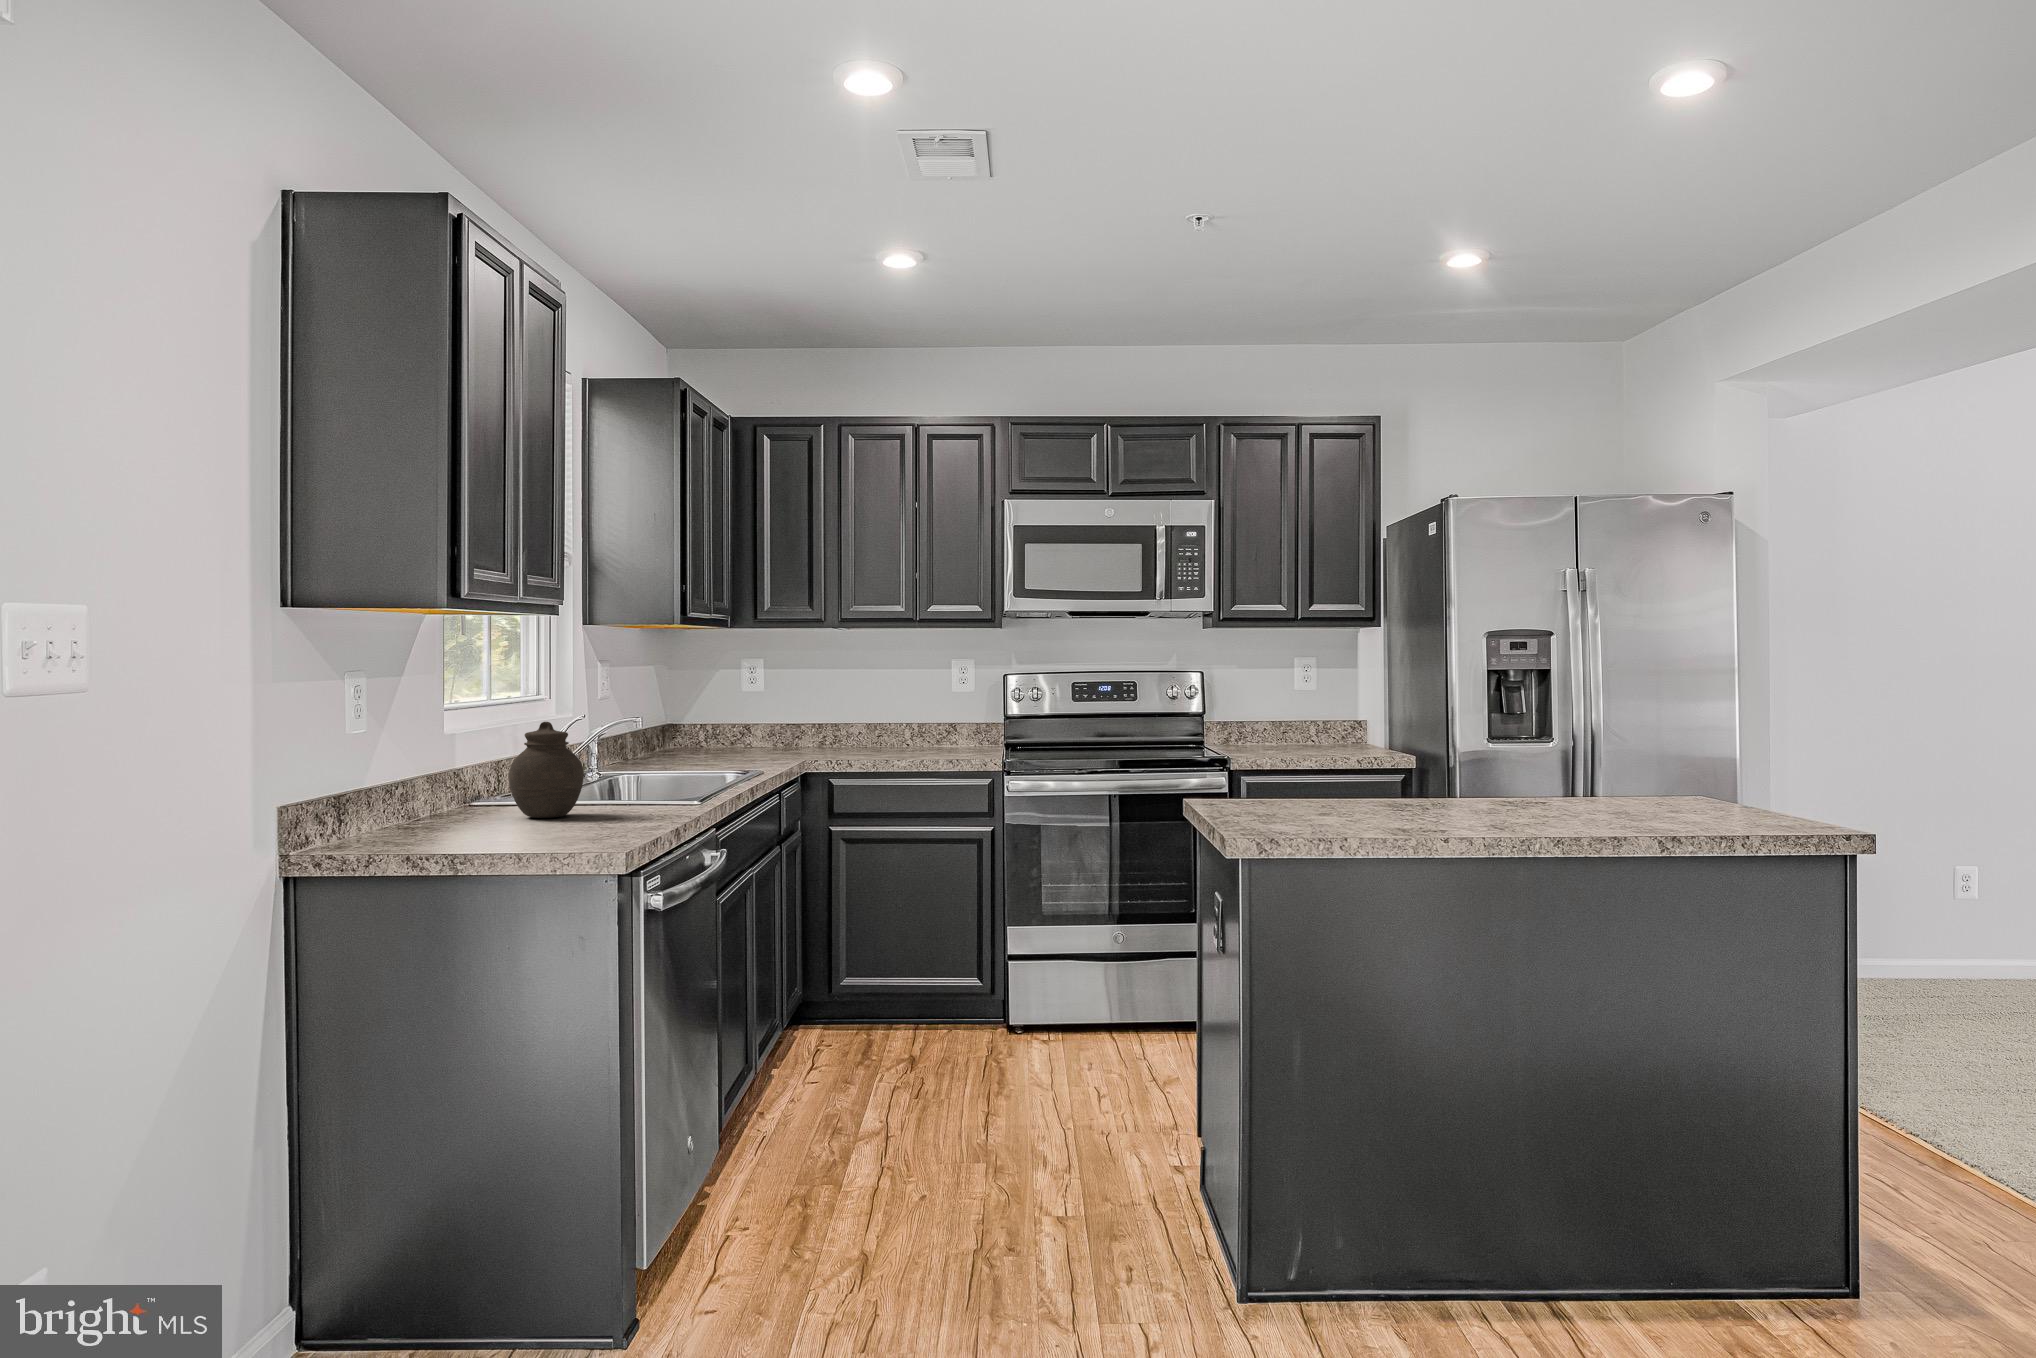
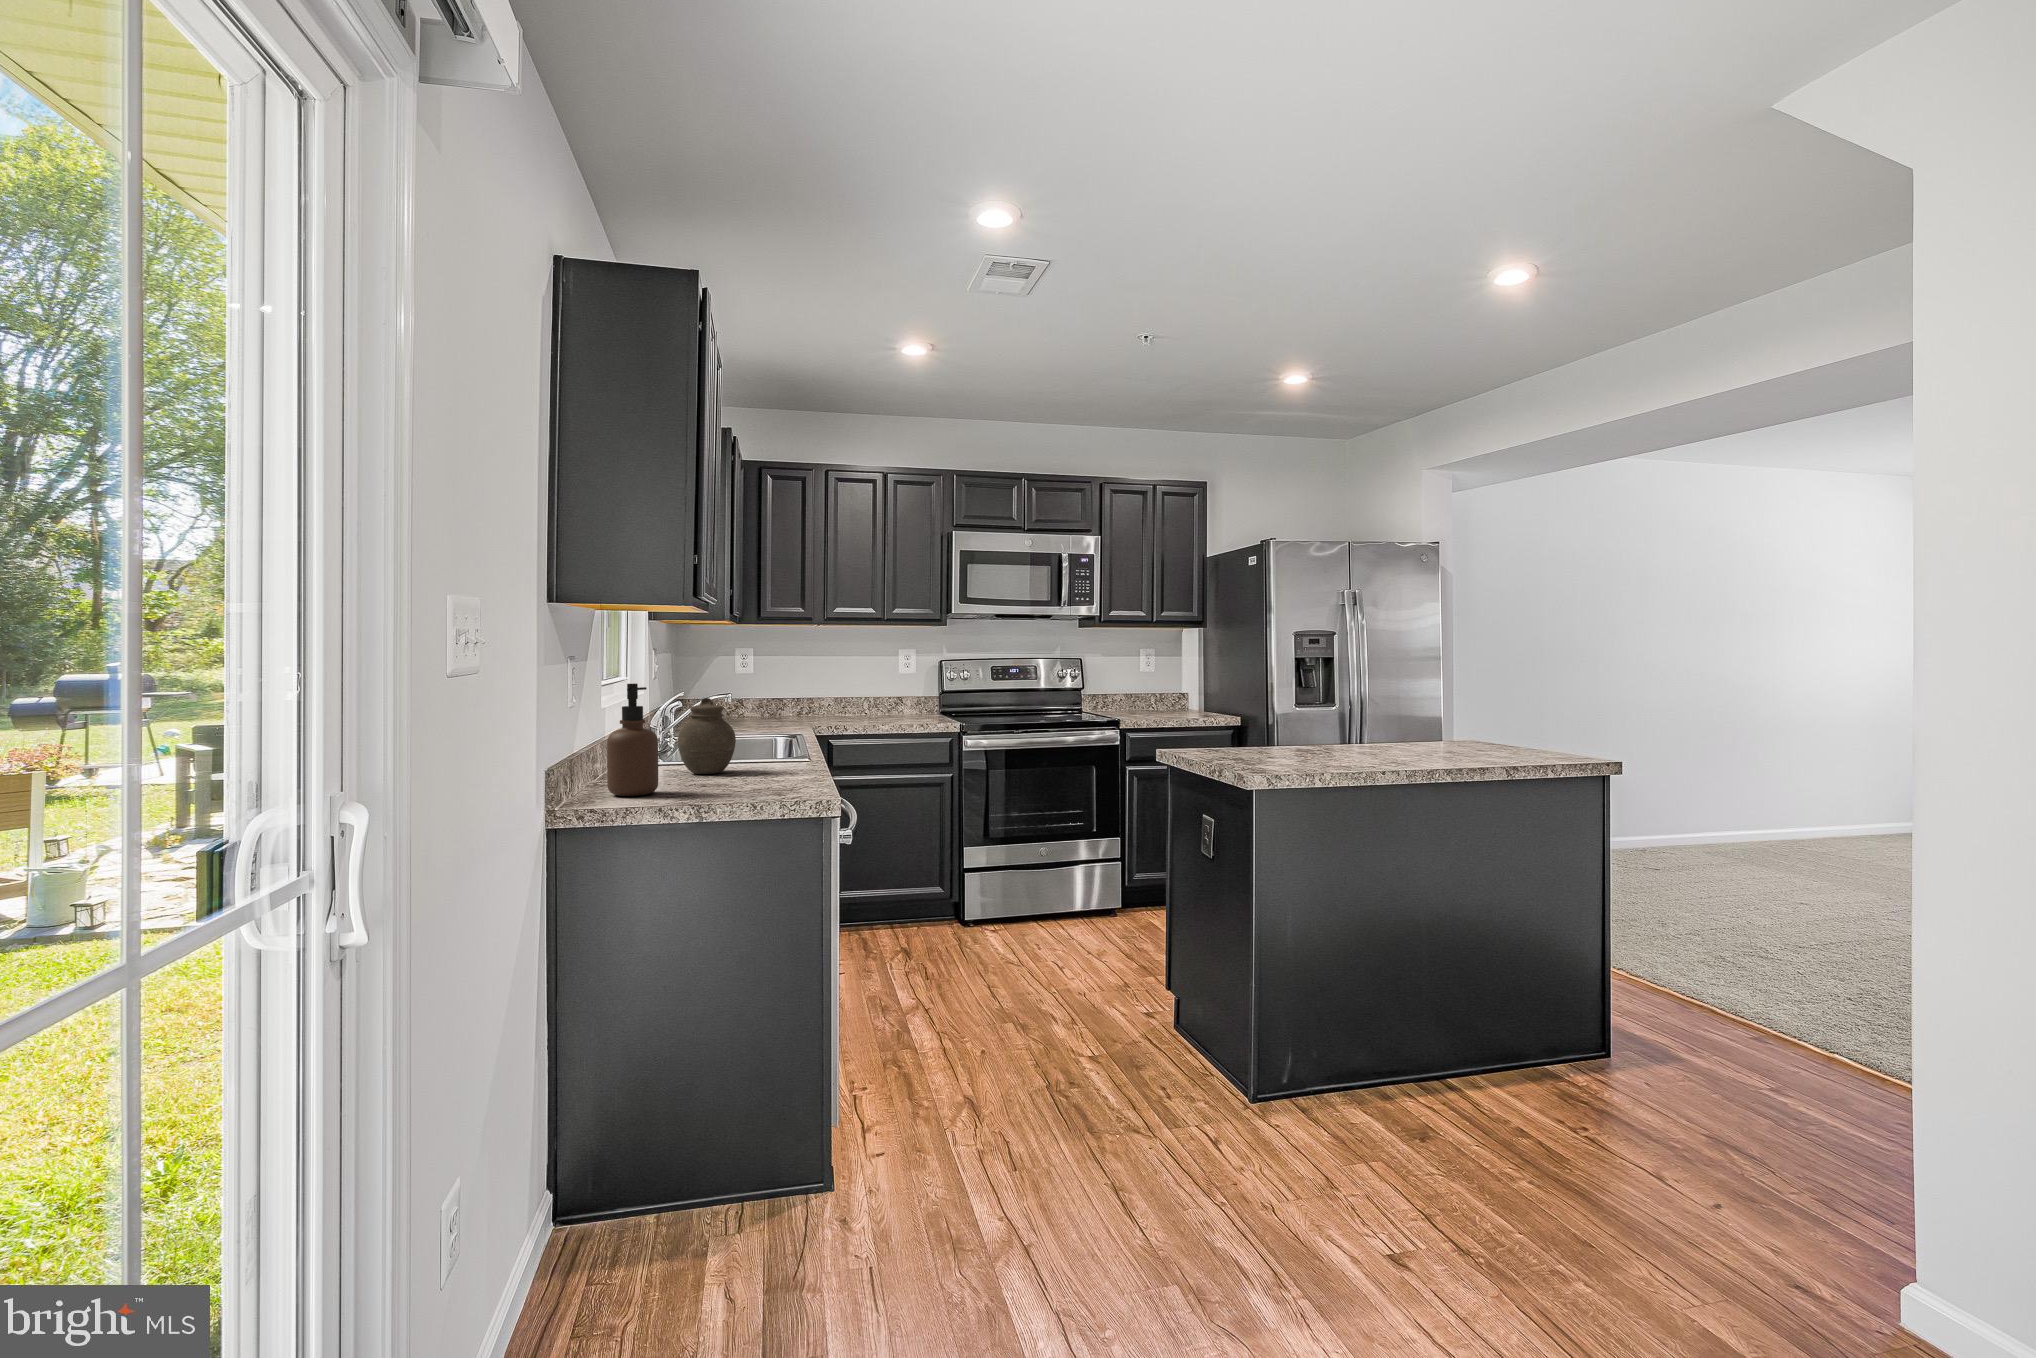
soap dispenser: none [365,703,431,843] -> present [607,684,658,796]

